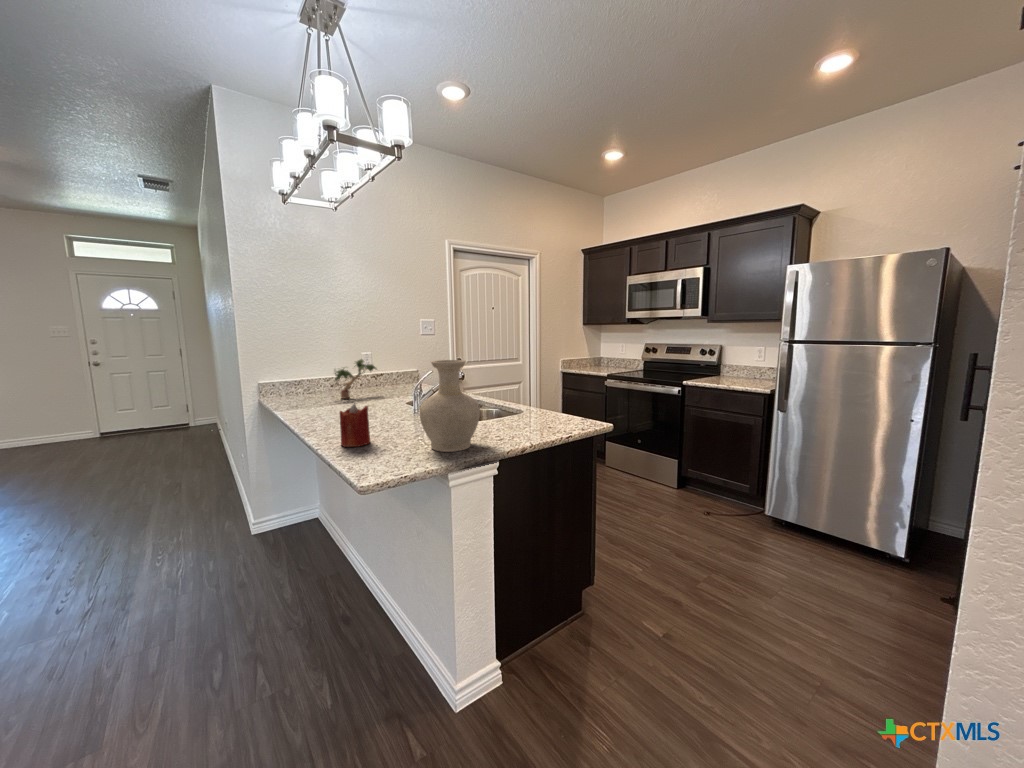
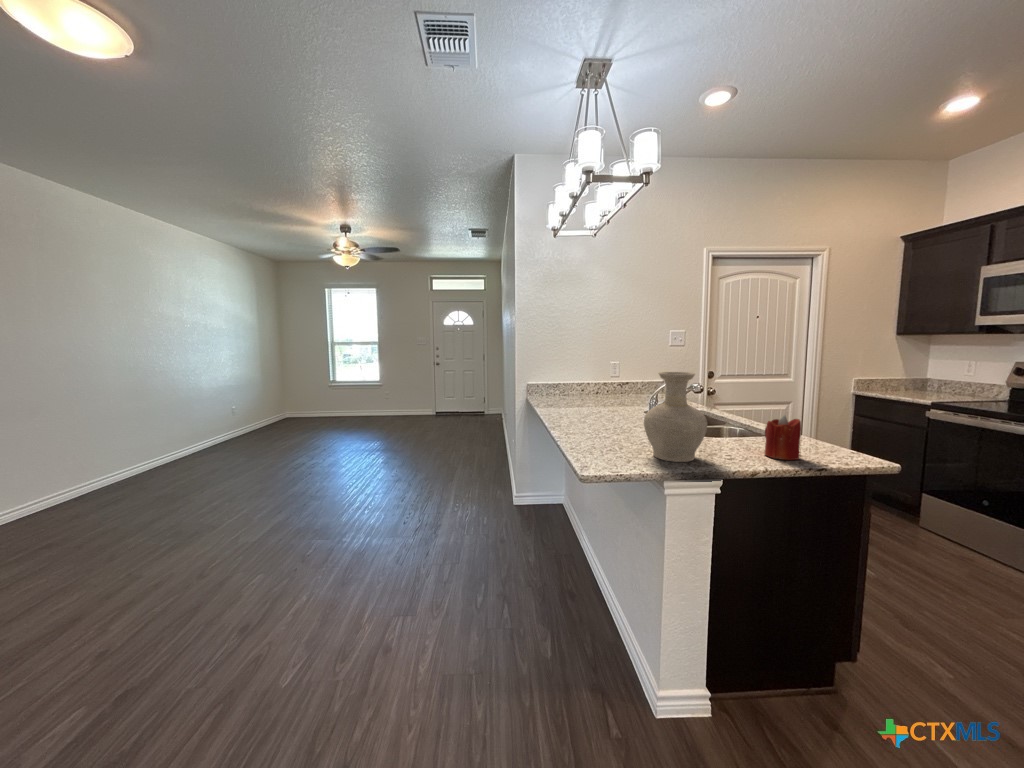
potted plant: present [334,359,376,399] -> none [579,366,625,402]
candle: present [340,404,370,447] -> present [765,415,801,460]

